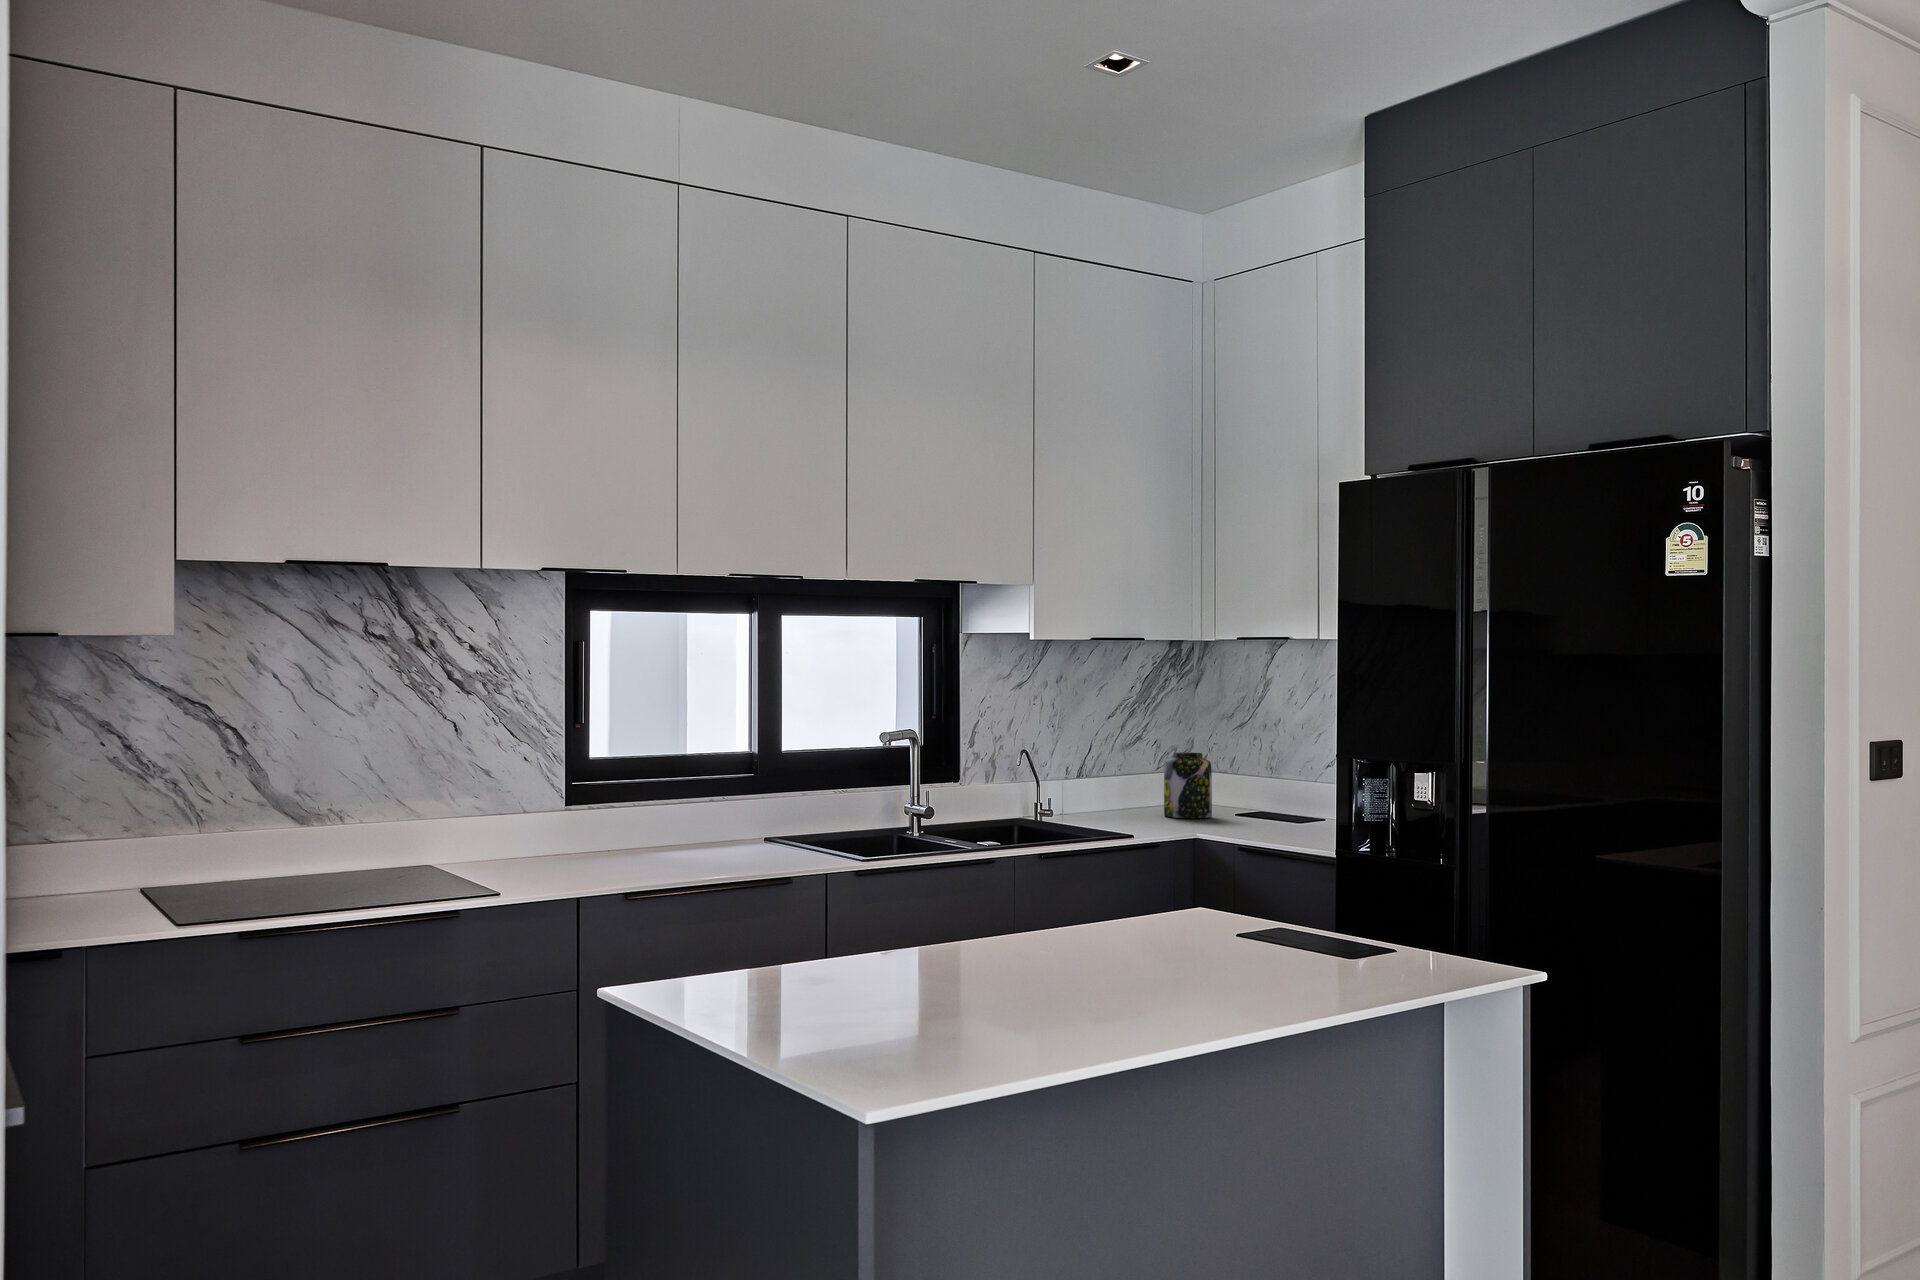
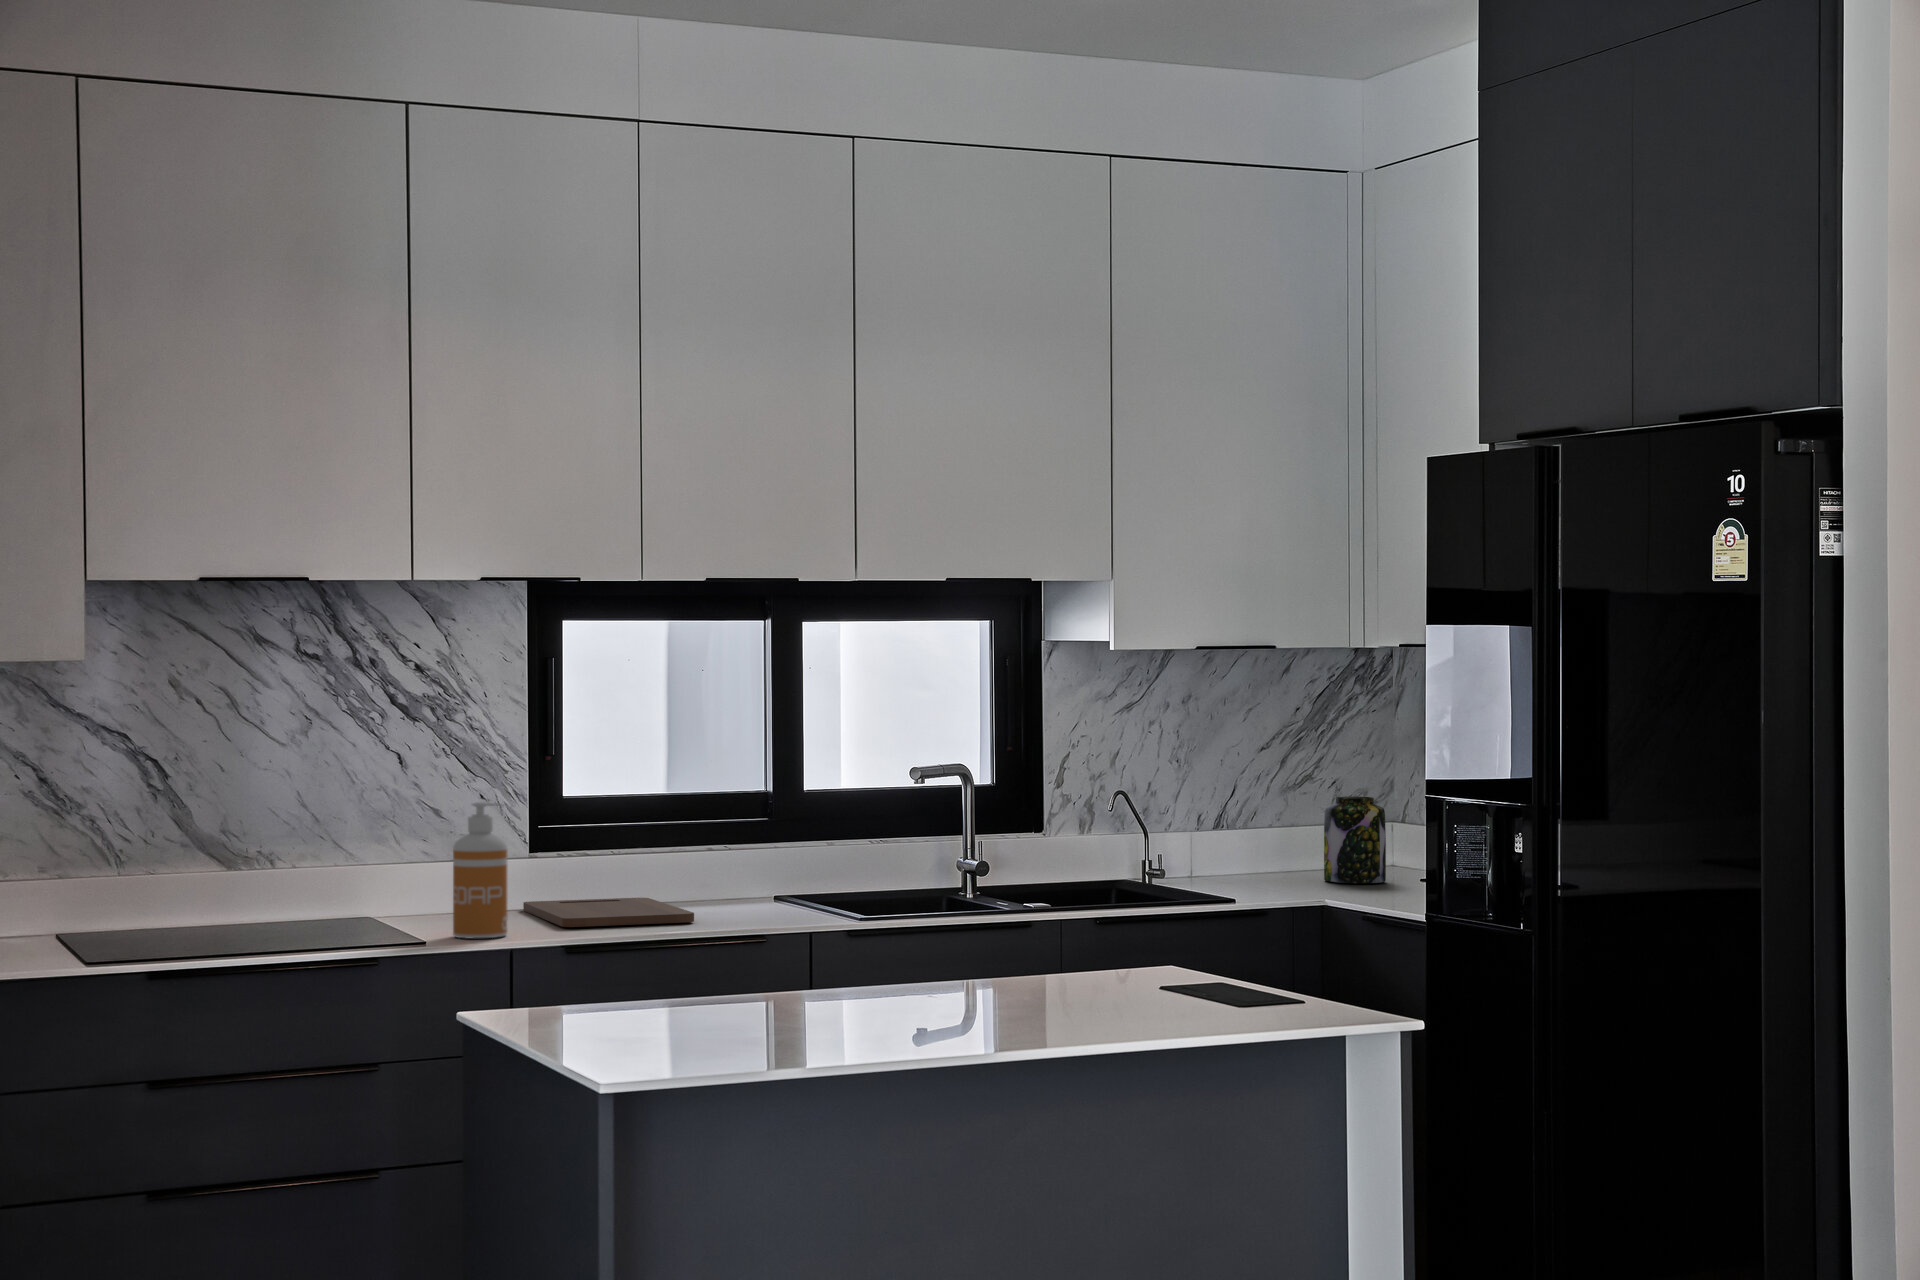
soap dispenser: none [529,765,580,888] -> present [453,802,507,939]
cutting board: none [565,843,730,874] -> present [523,898,694,927]

